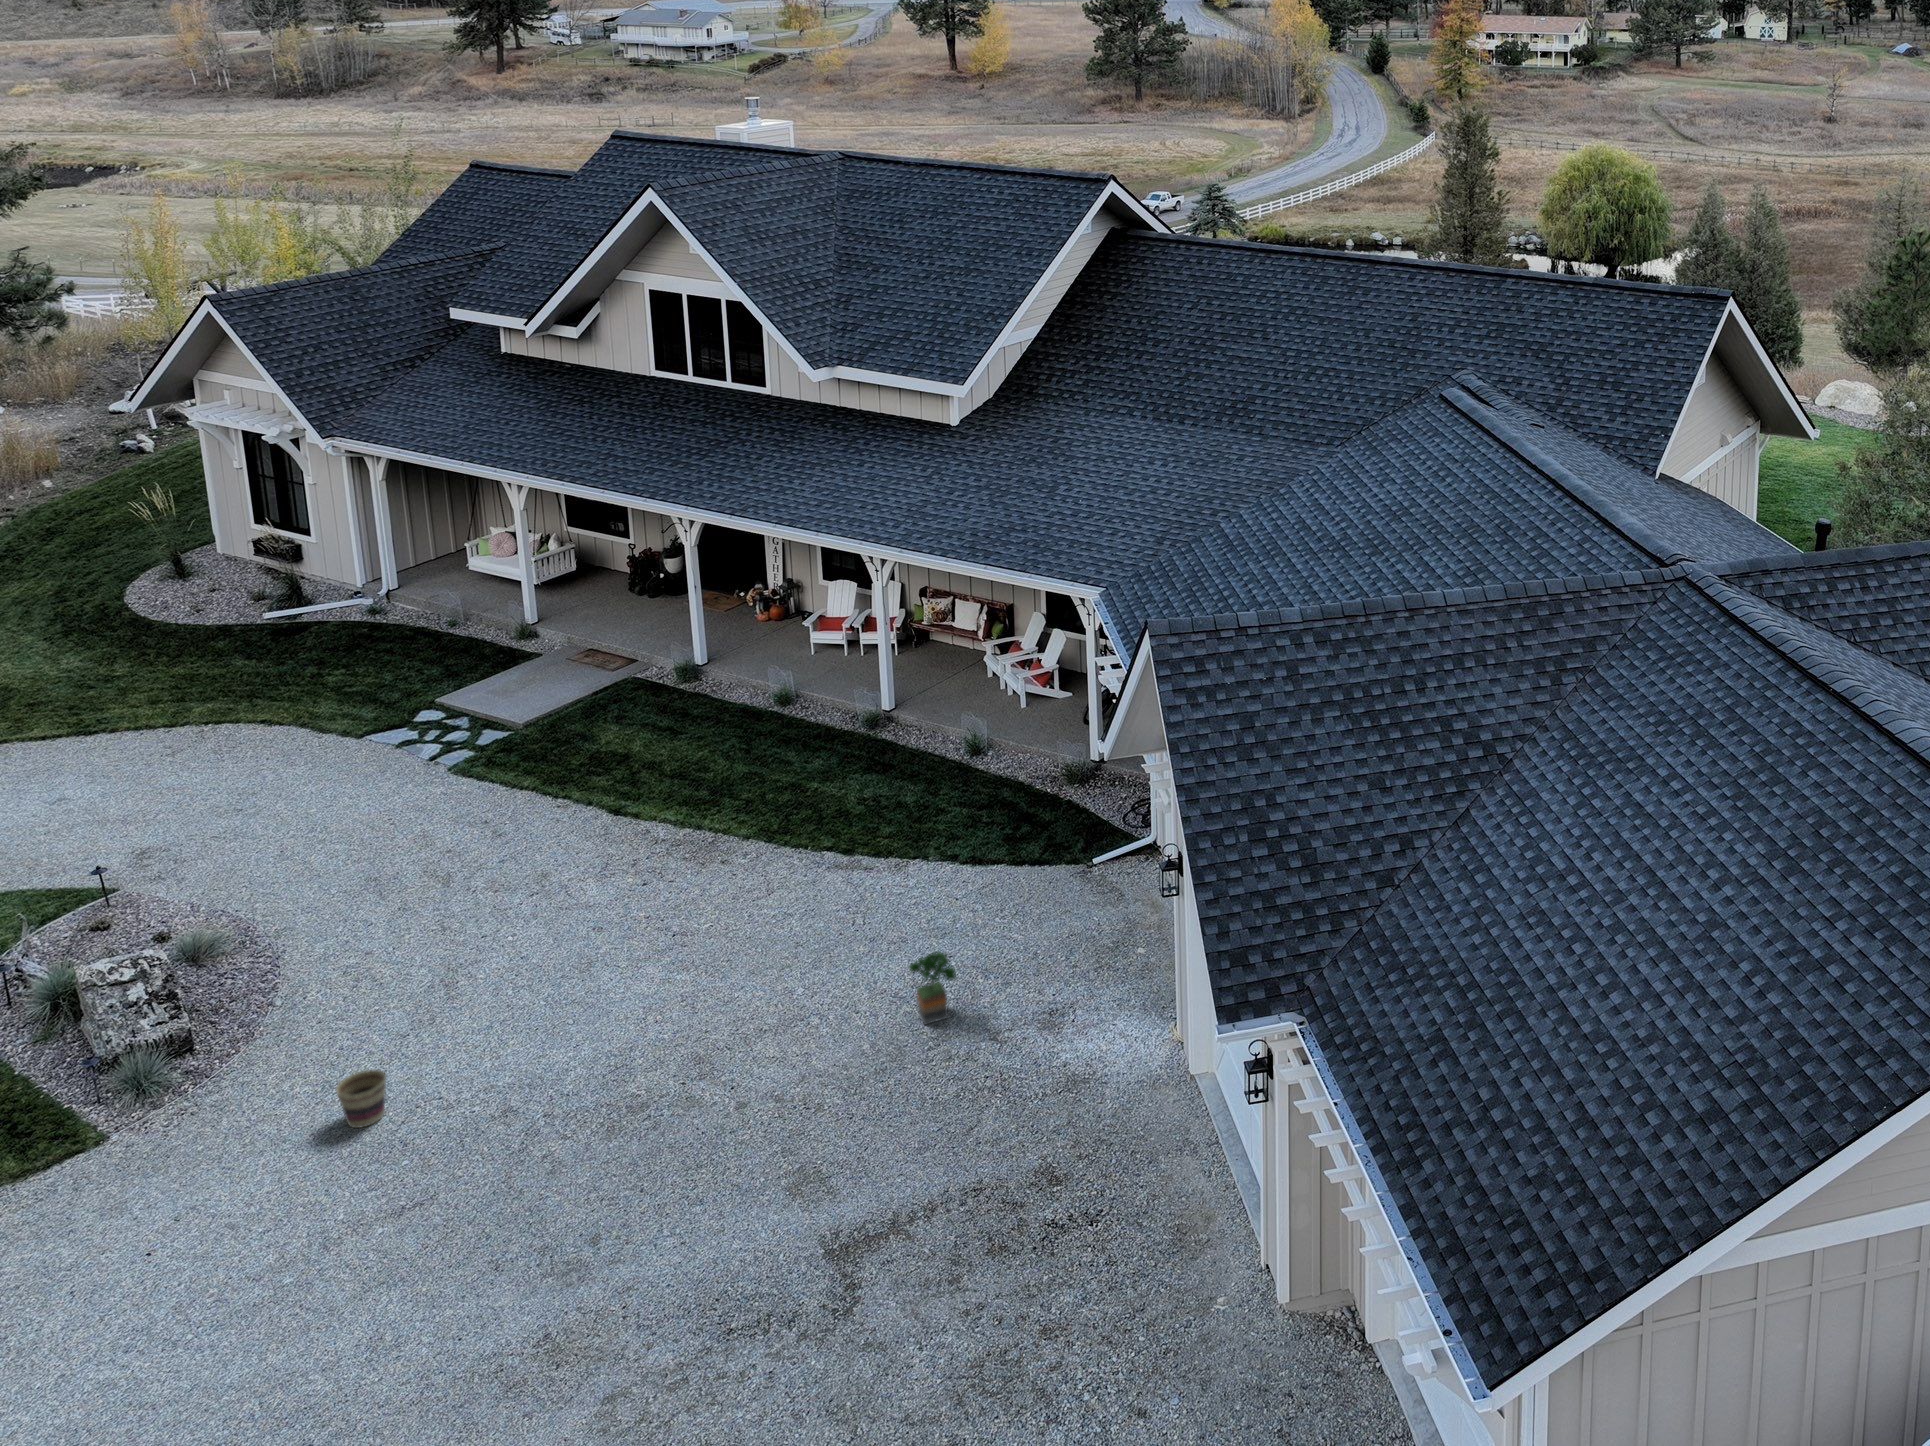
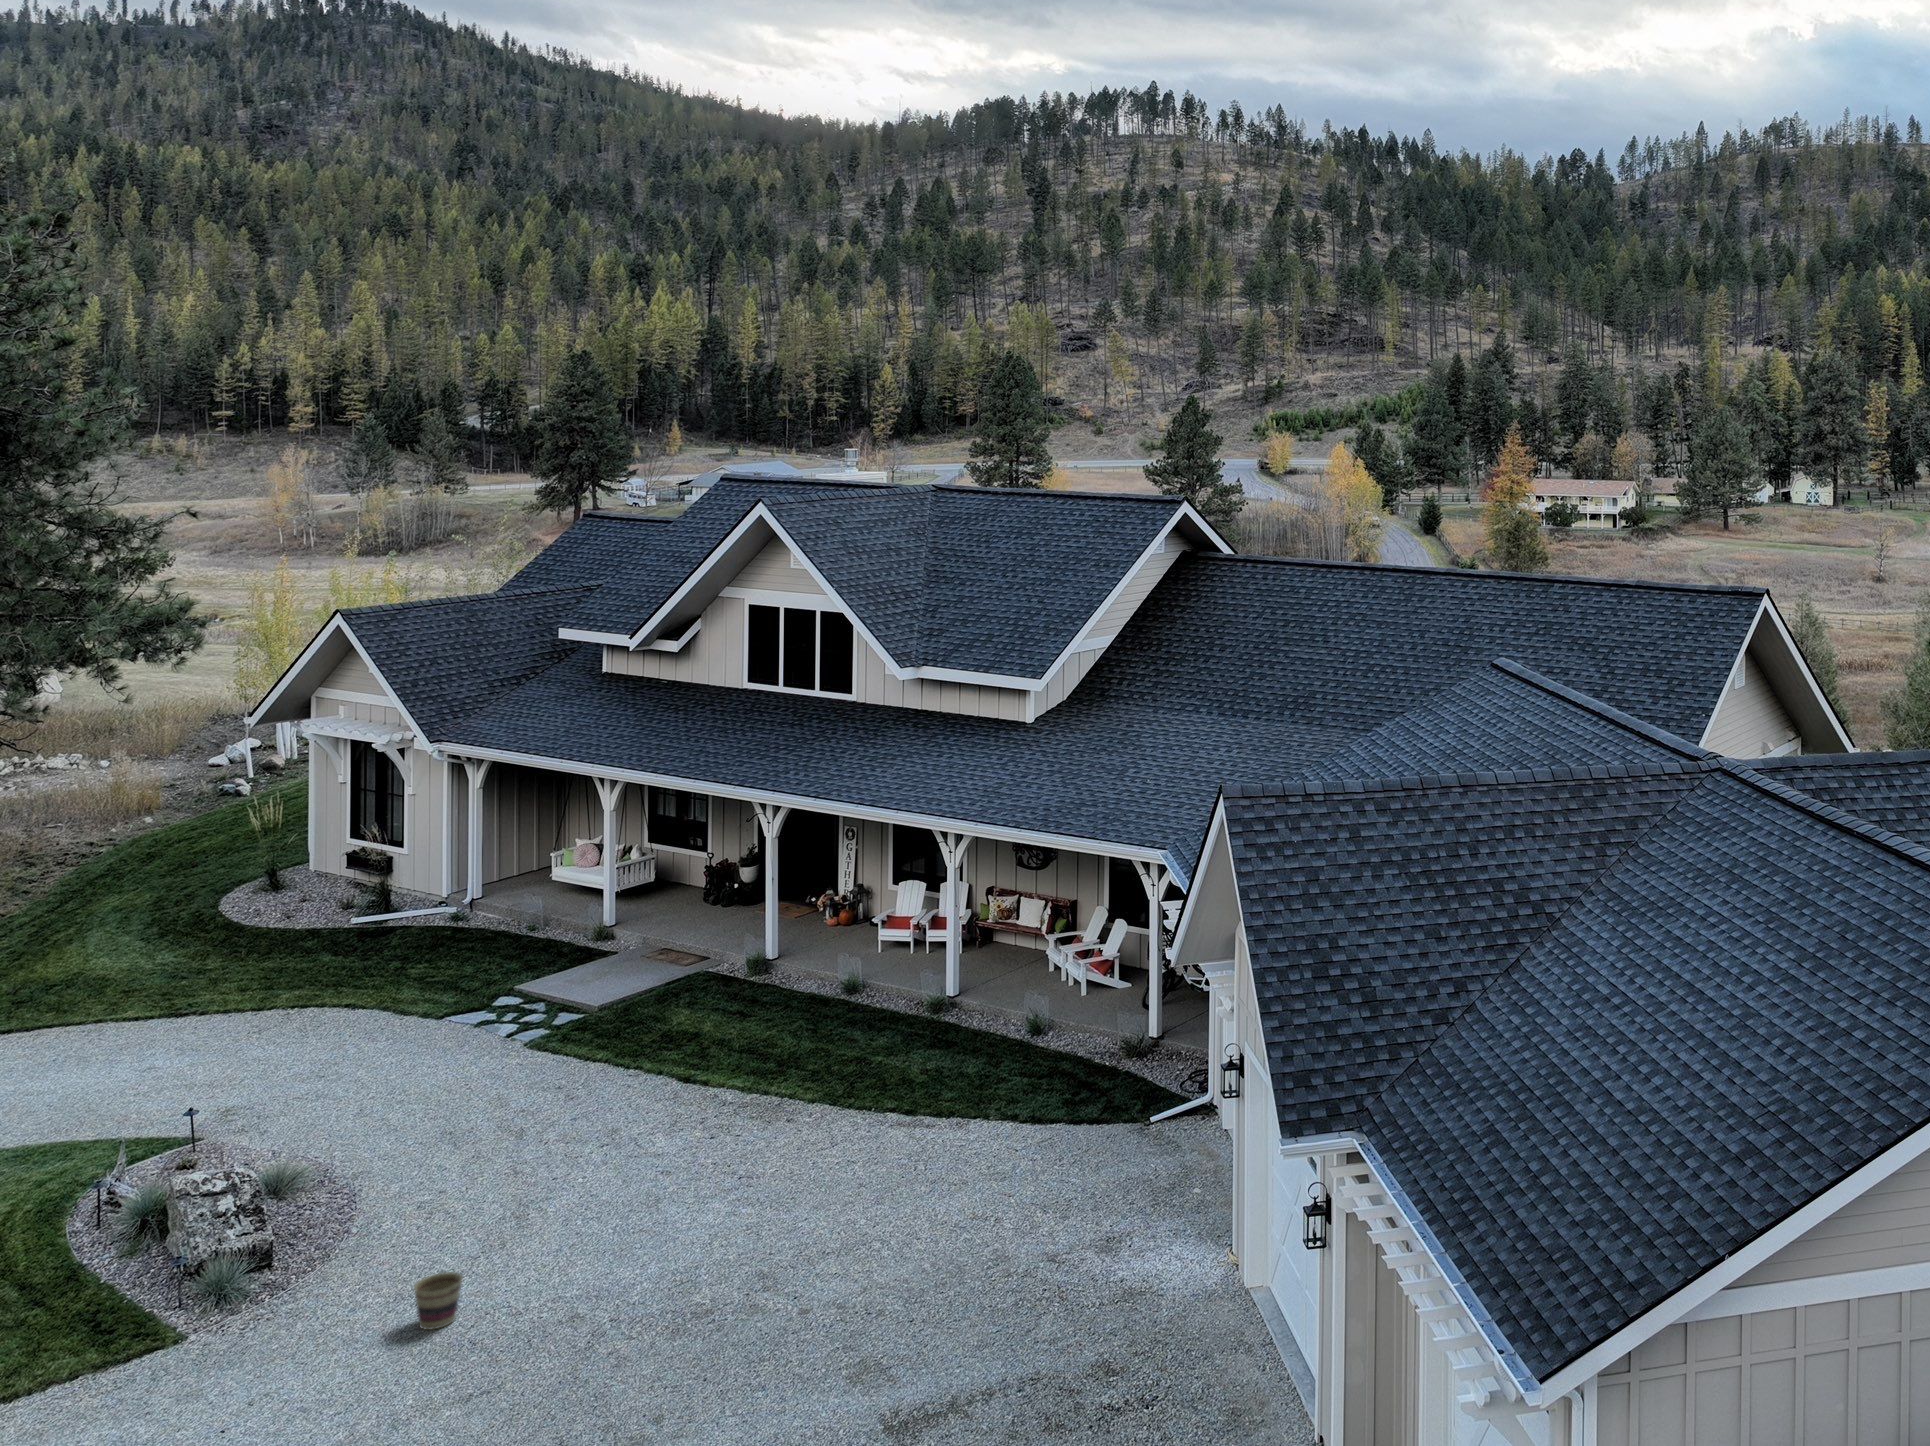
potted tree: present [909,952,956,1024] -> none [970,1178,1017,1255]

